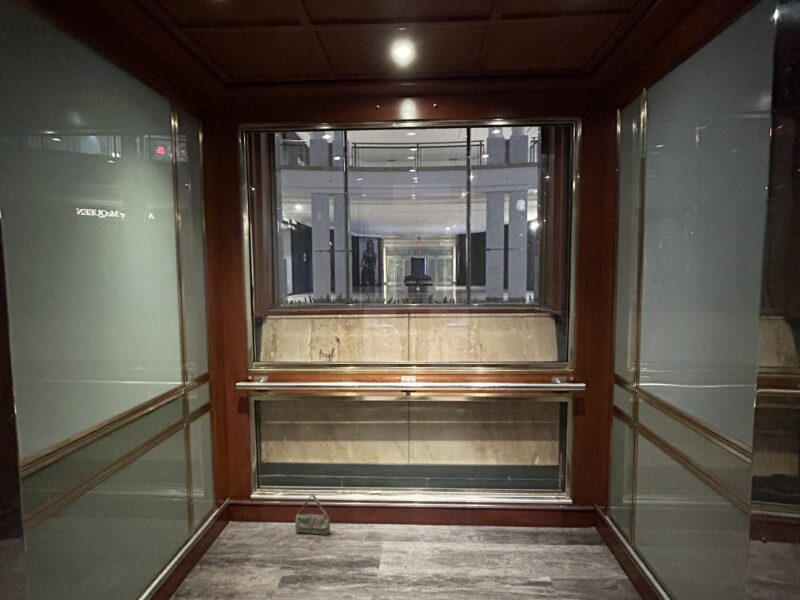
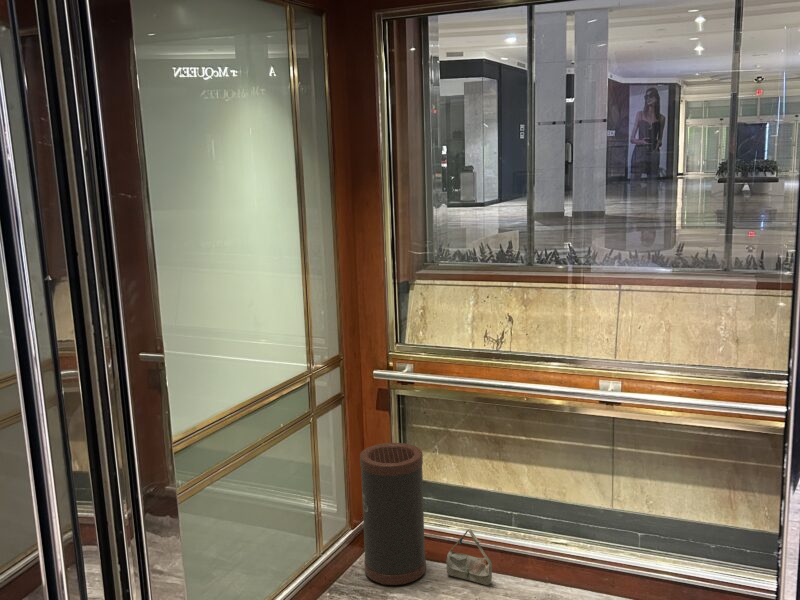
trash can: none [226,436,279,551] -> present [360,443,426,585]

